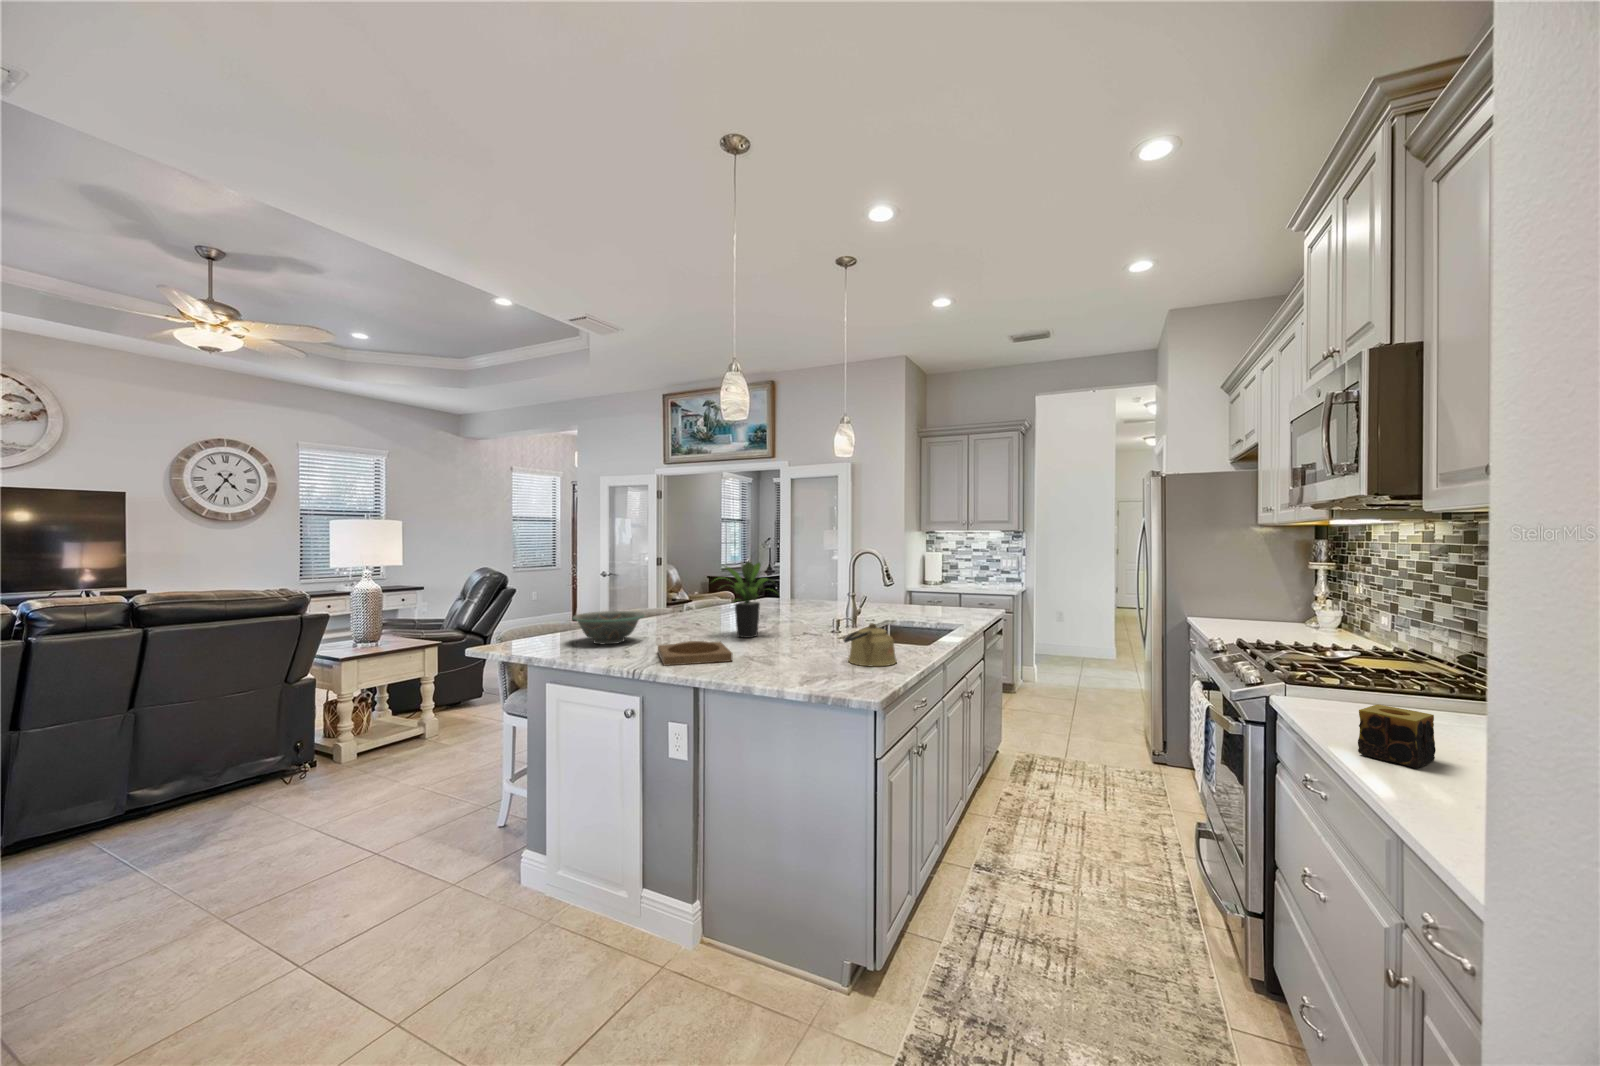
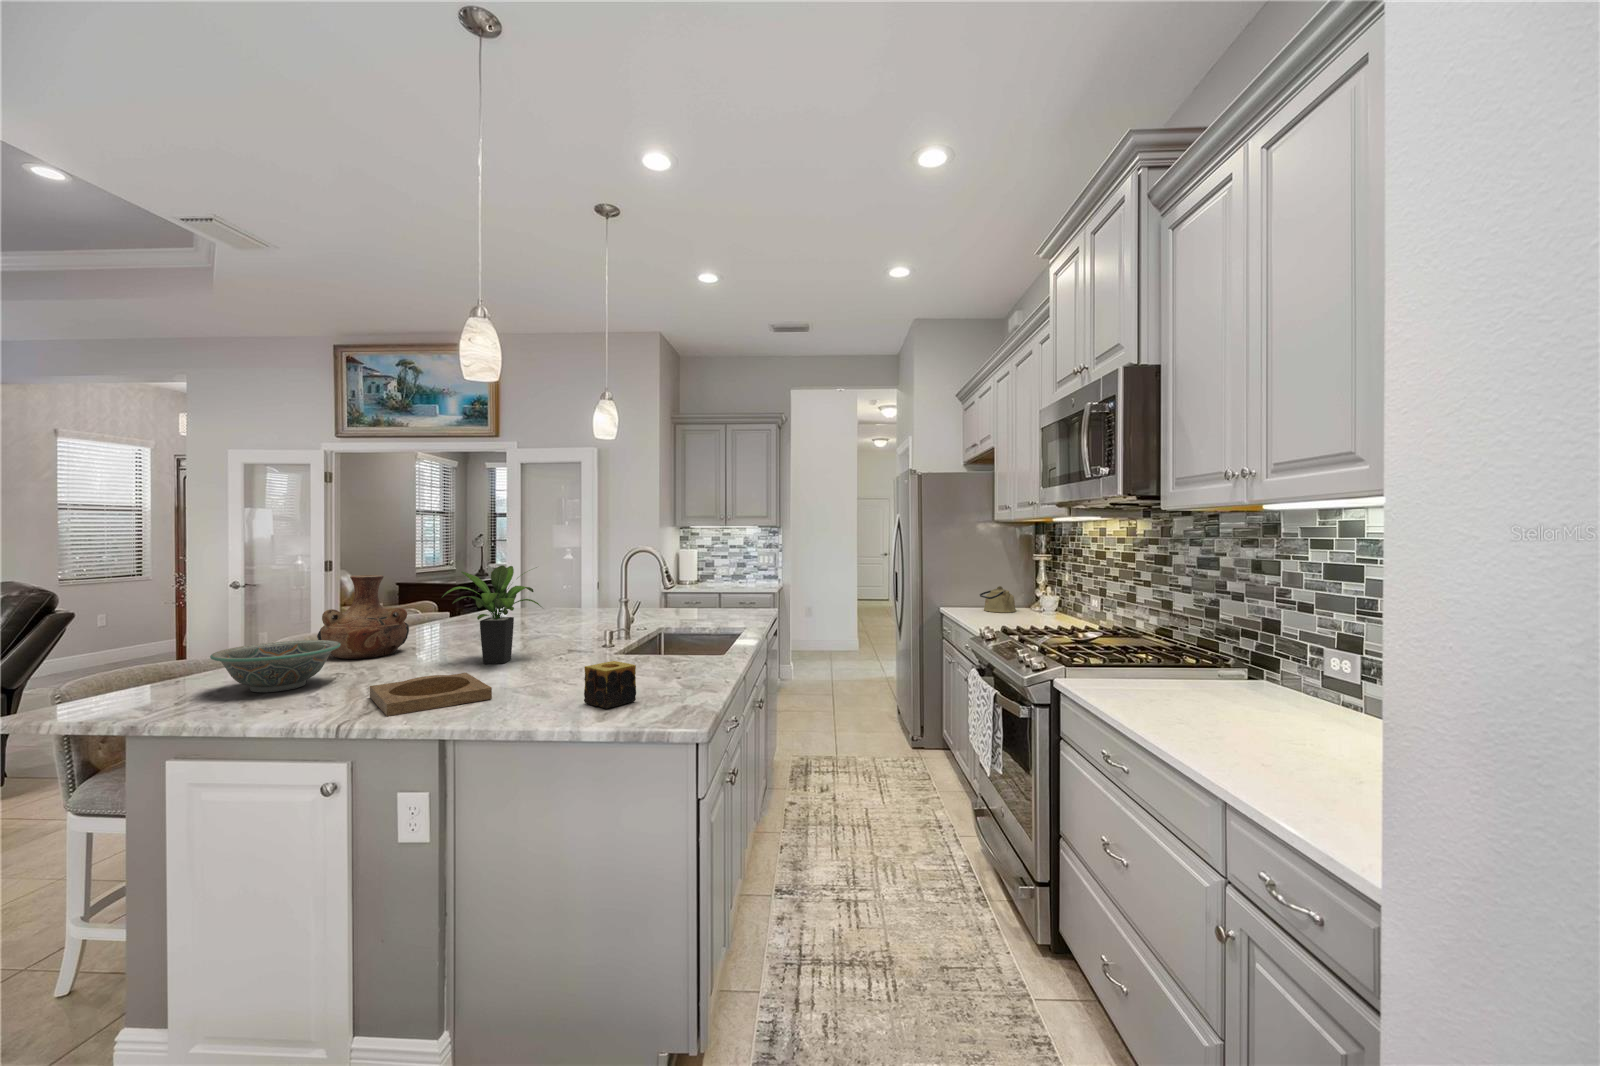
vase: none [636,567,693,628] -> present [317,575,409,659]
kettle: present [844,623,897,666] -> present [980,586,1016,612]
candle: present [1358,704,1436,768] -> present [584,661,636,709]

